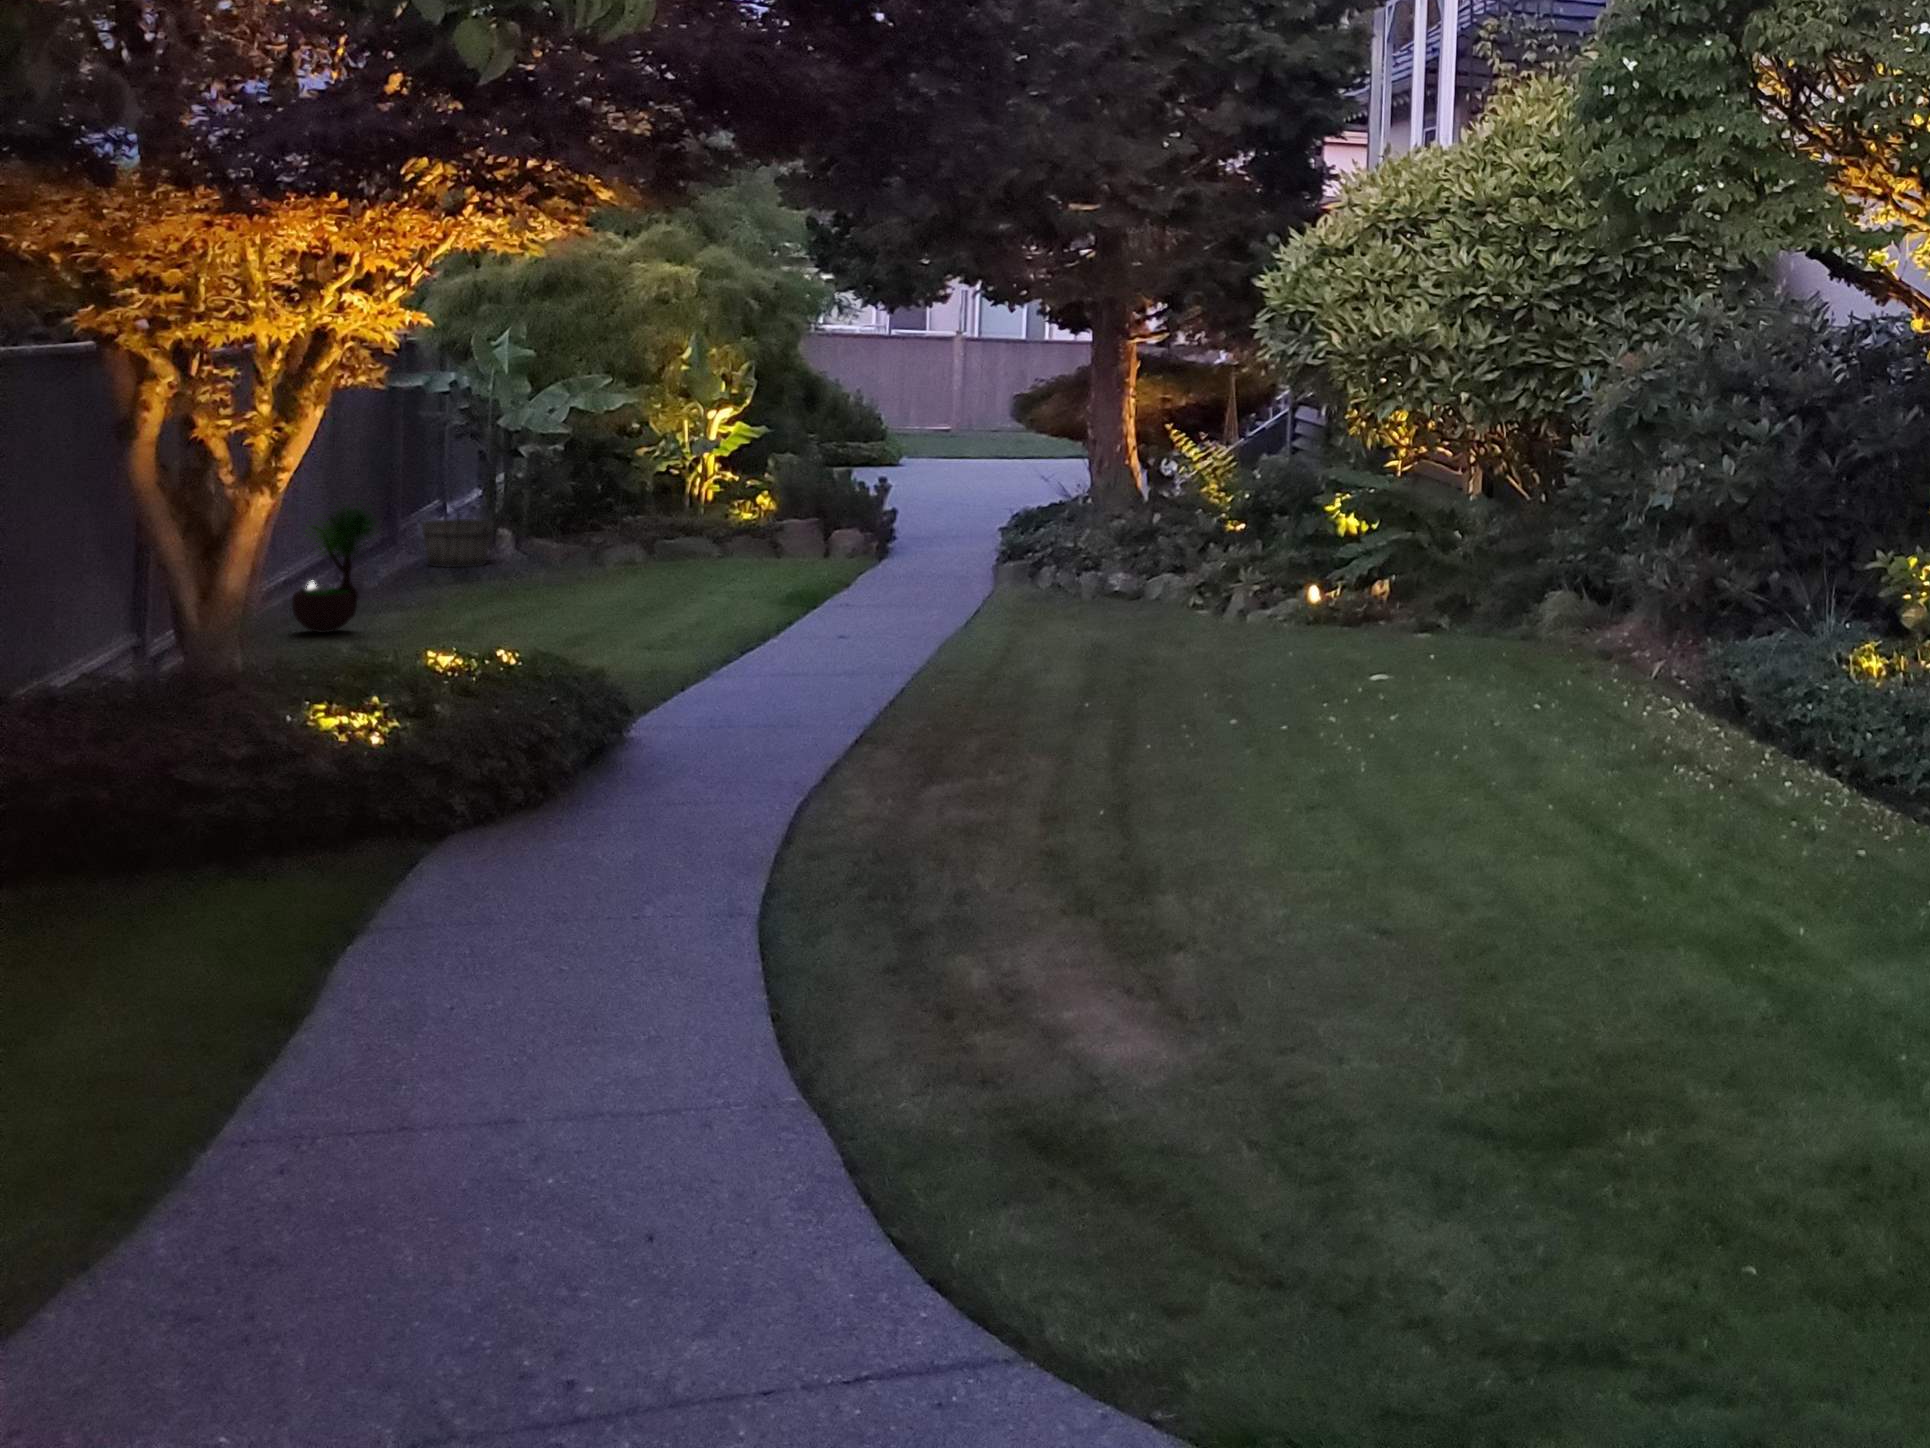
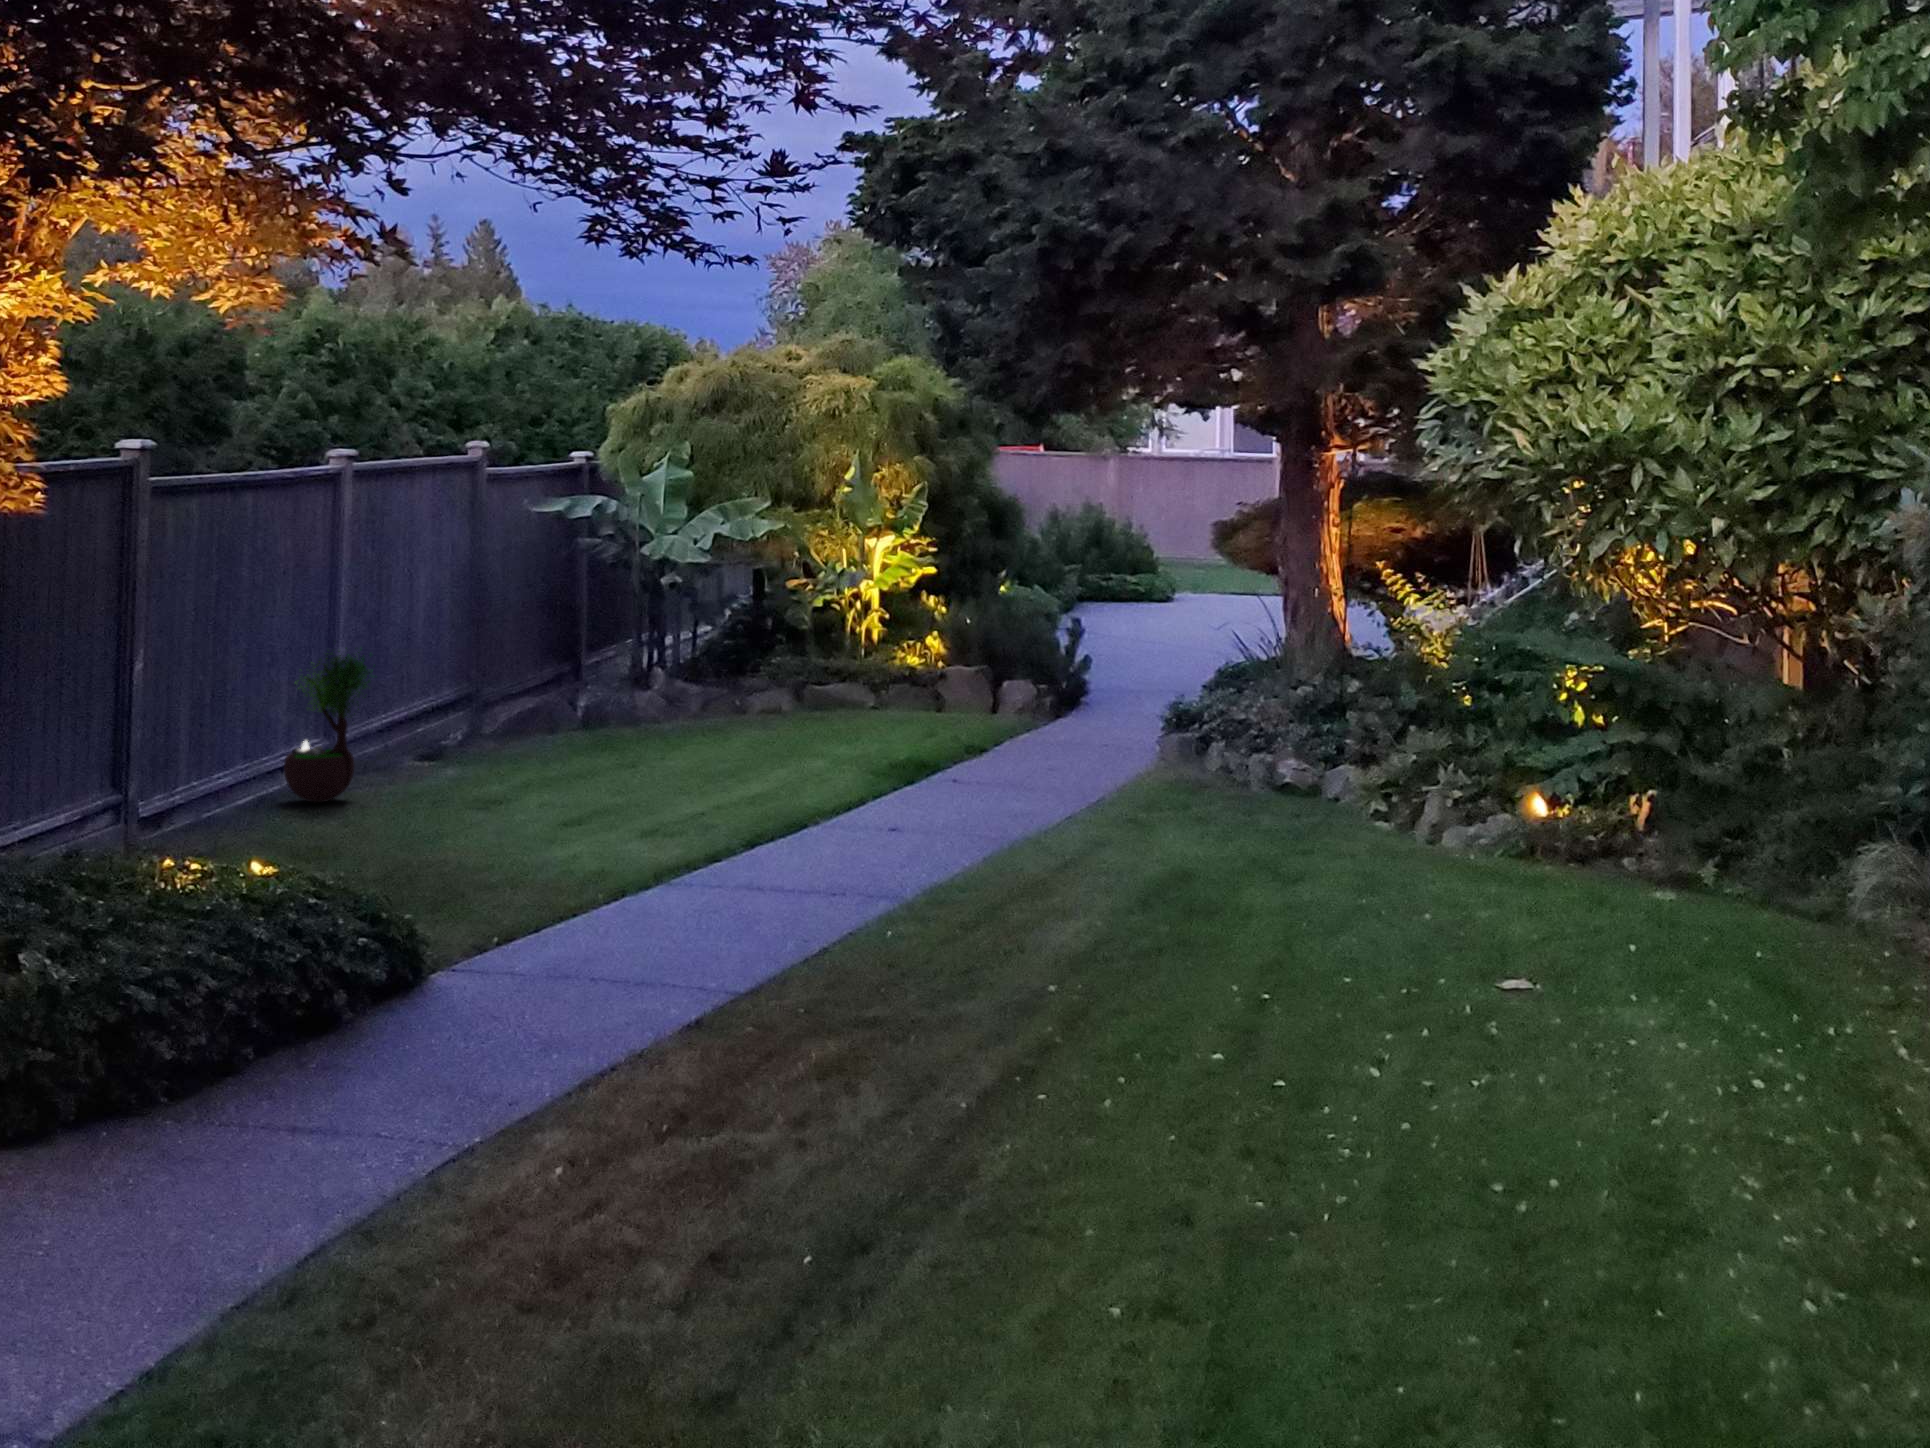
wooden bucket: present [422,508,494,567] -> none [548,647,624,717]

